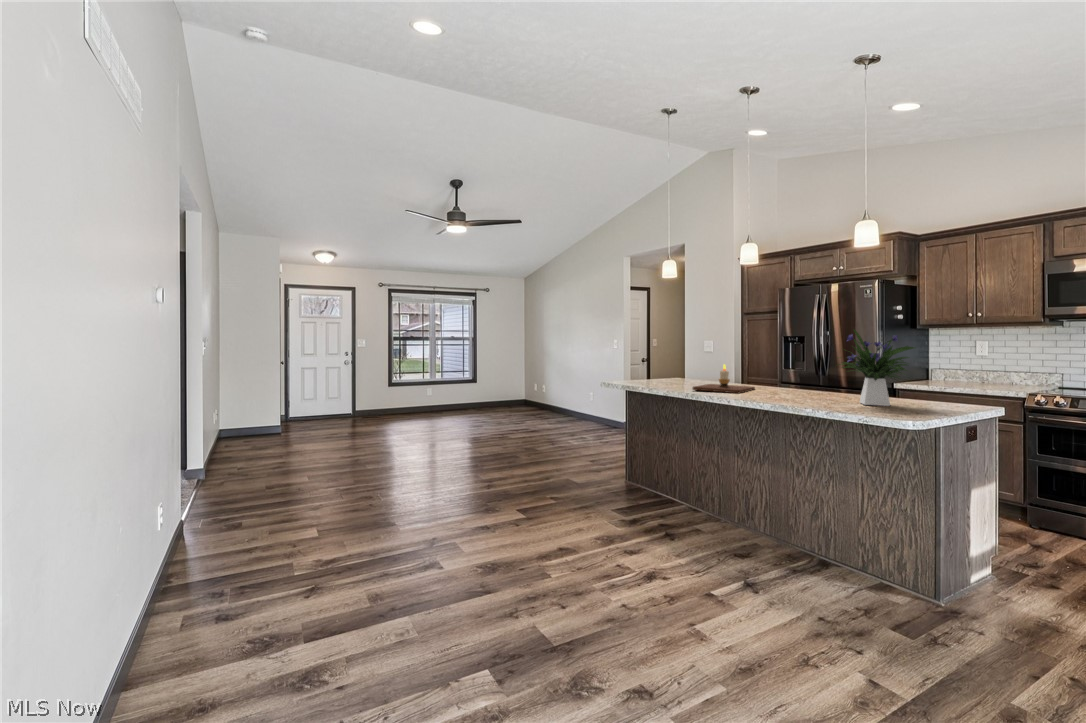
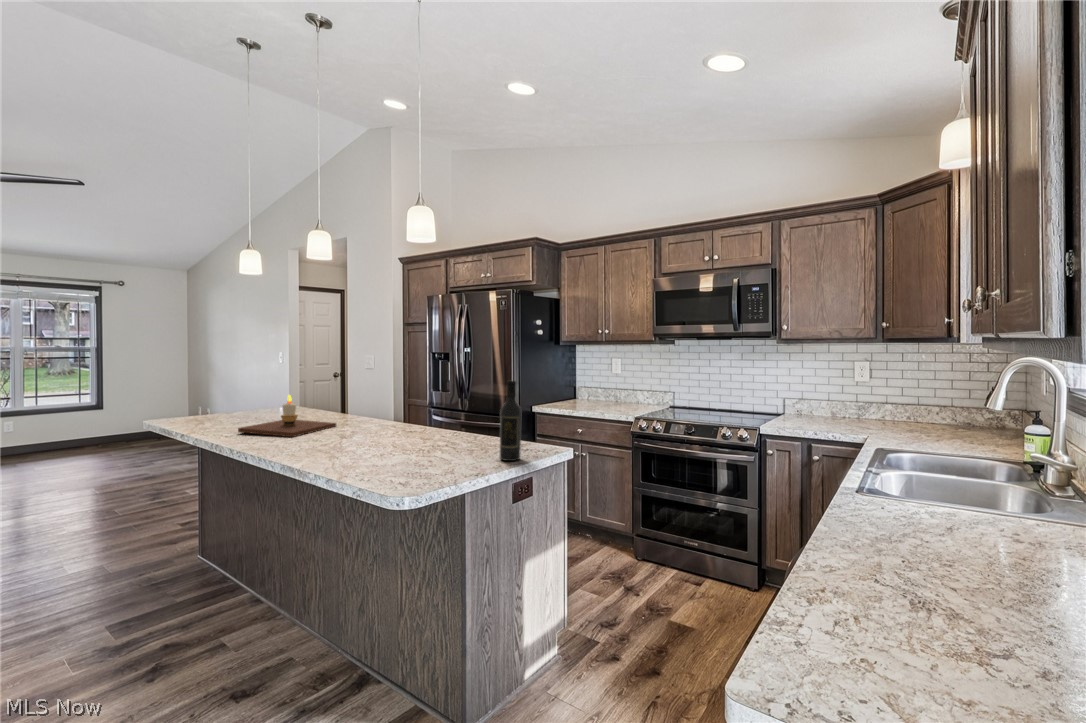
flower arrangement: present [842,330,915,406] -> none [373,354,469,459]
wine bottle: none [951,348,974,409] -> present [499,381,521,461]

